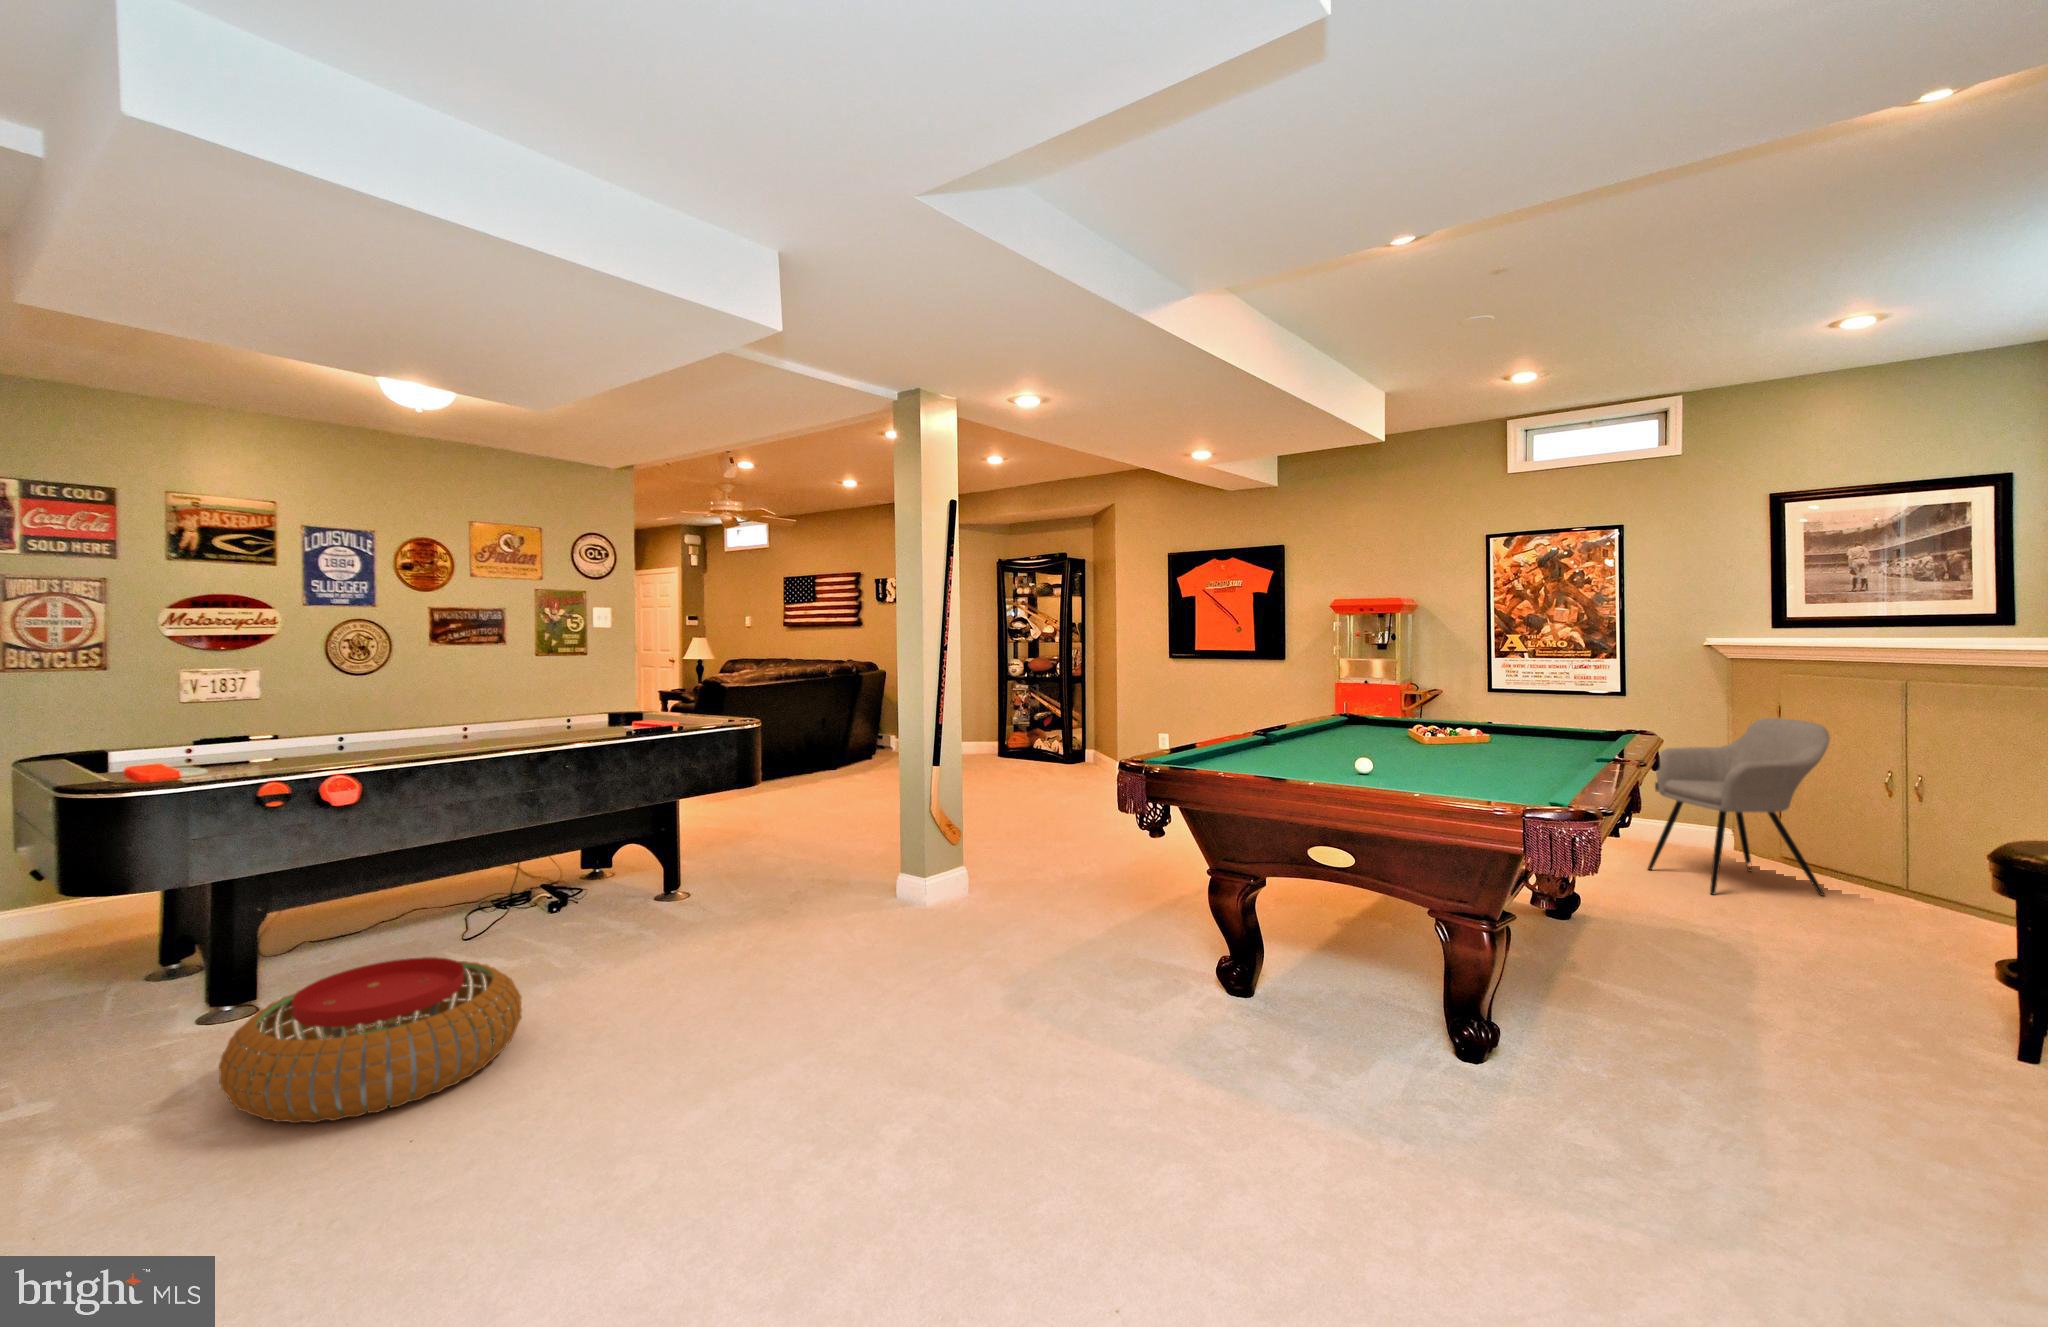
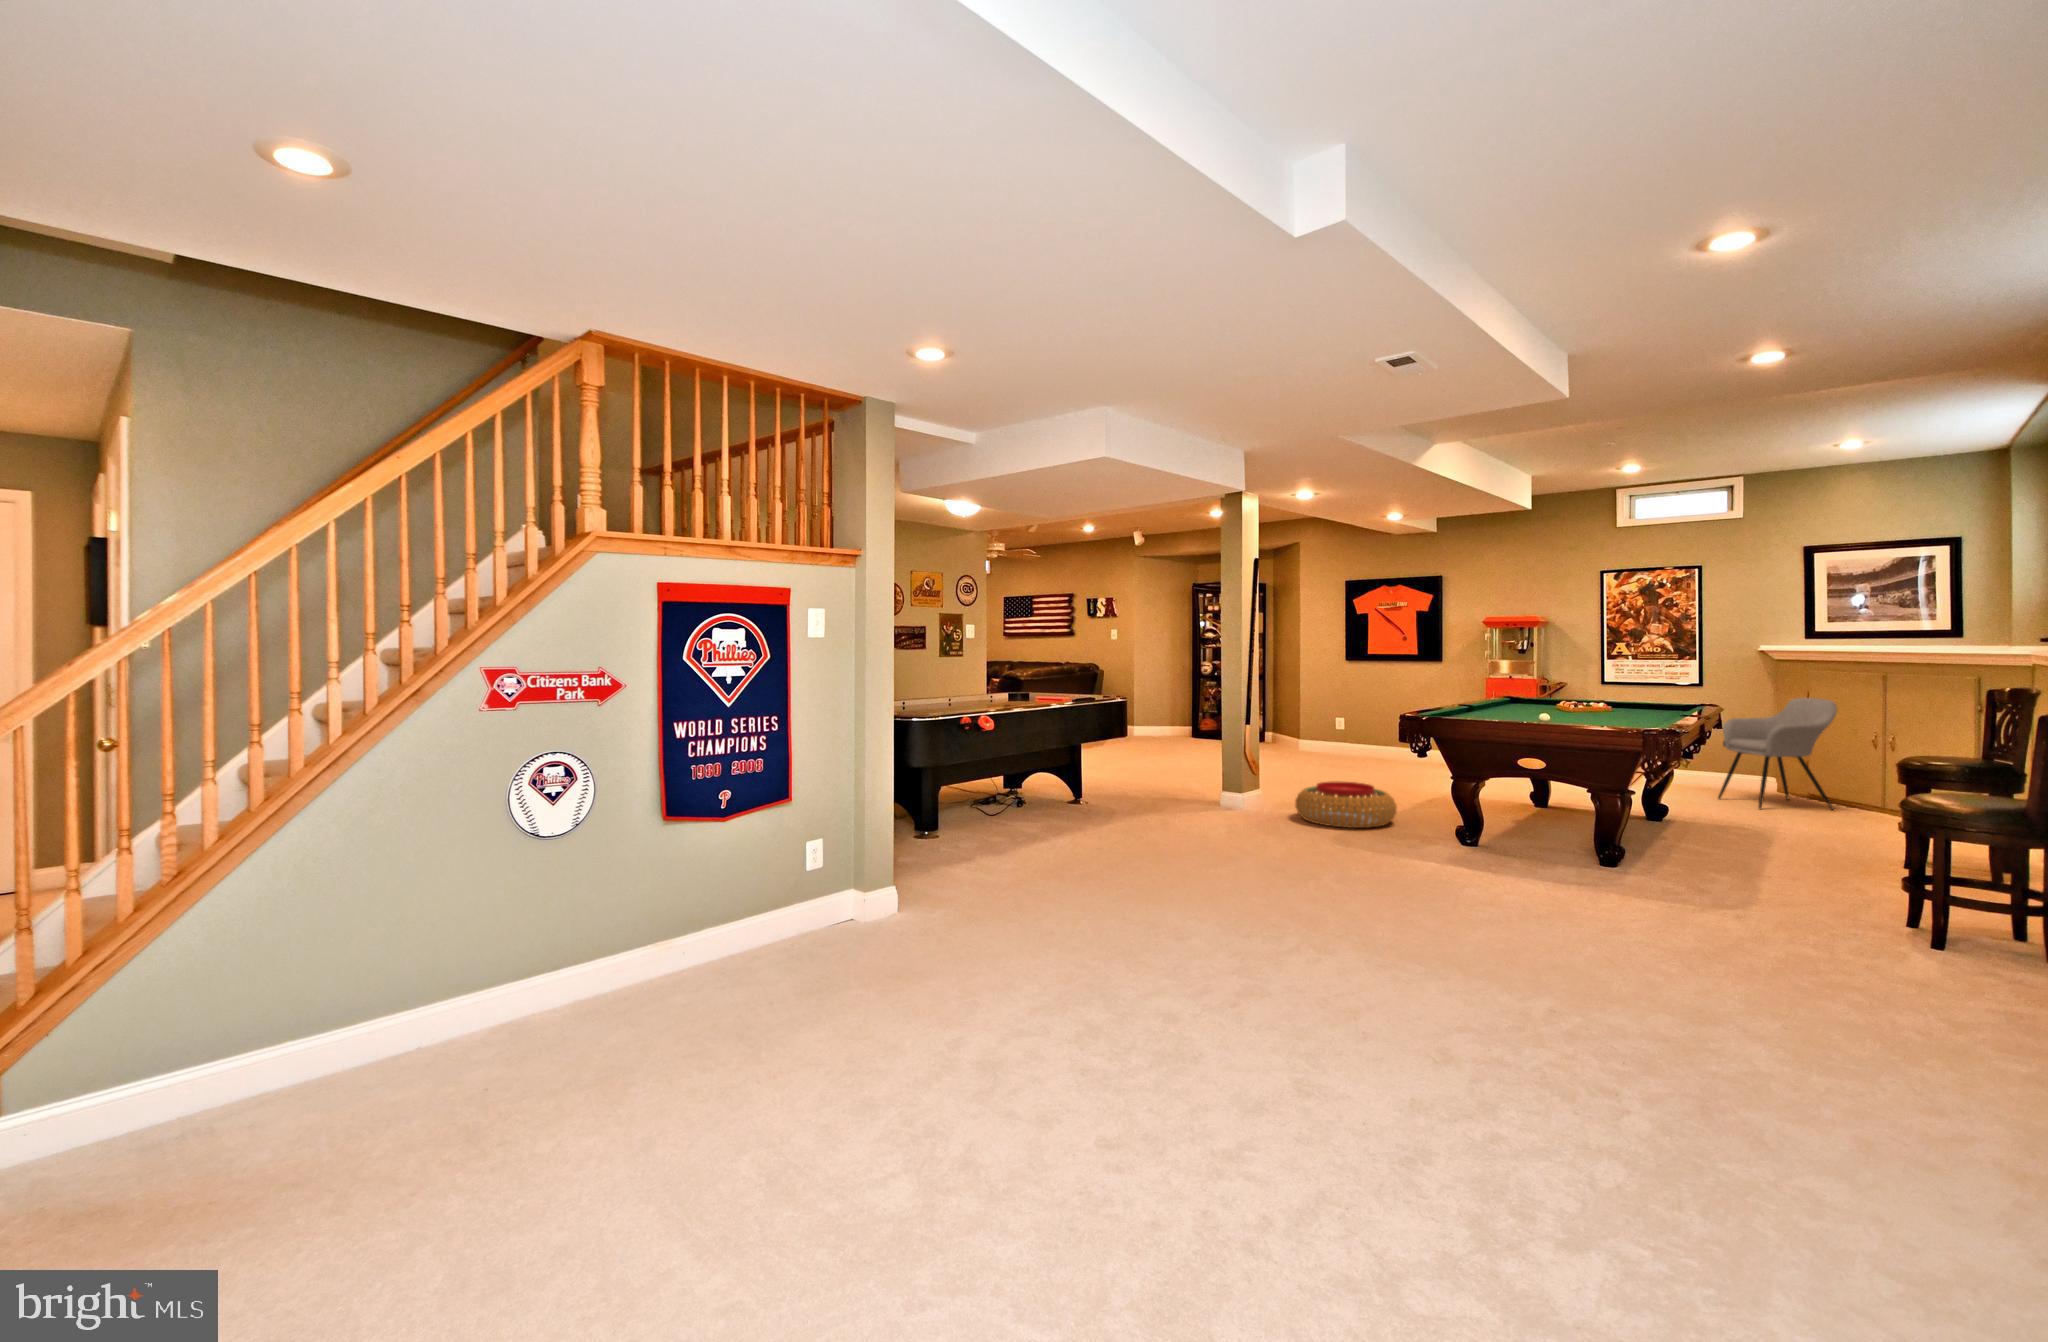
pouf: present [219,957,522,1123] -> present [1295,781,1397,828]

